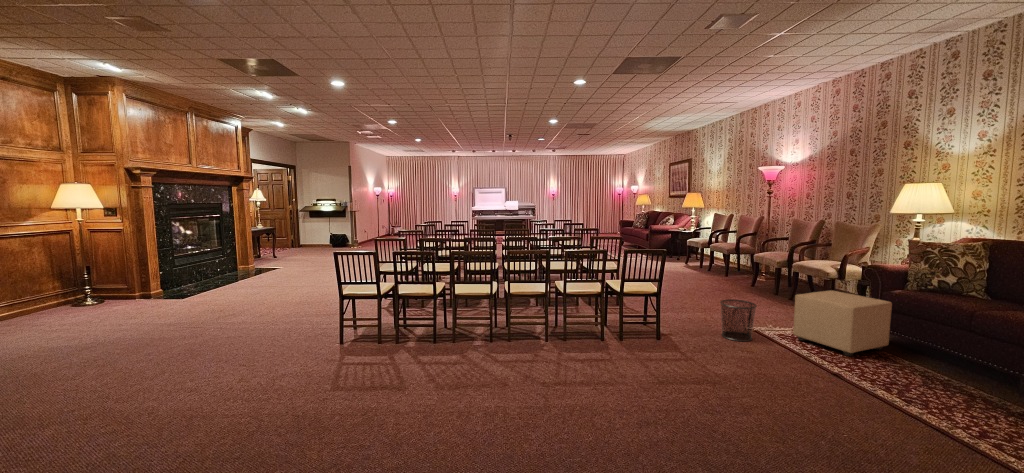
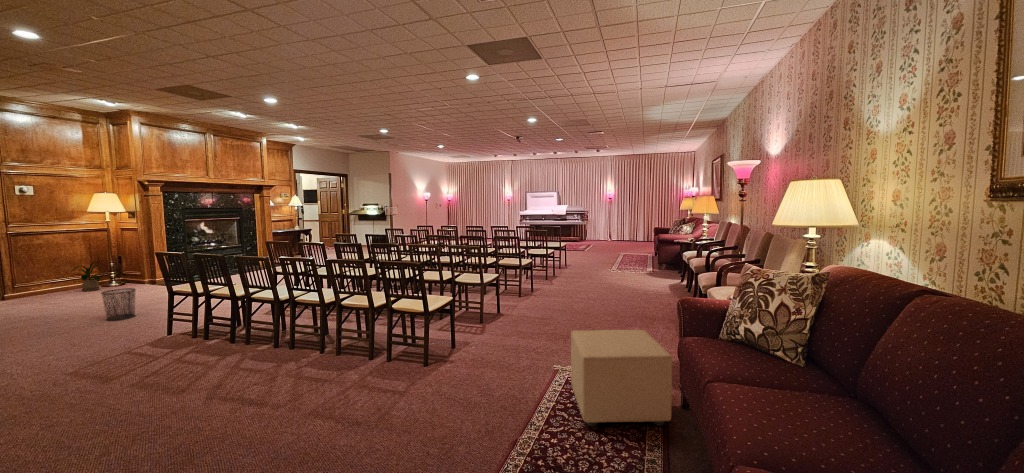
house plant: none [30,273,92,314] -> present [72,262,104,291]
waste bin: present [720,299,757,342] -> present [101,288,136,321]

